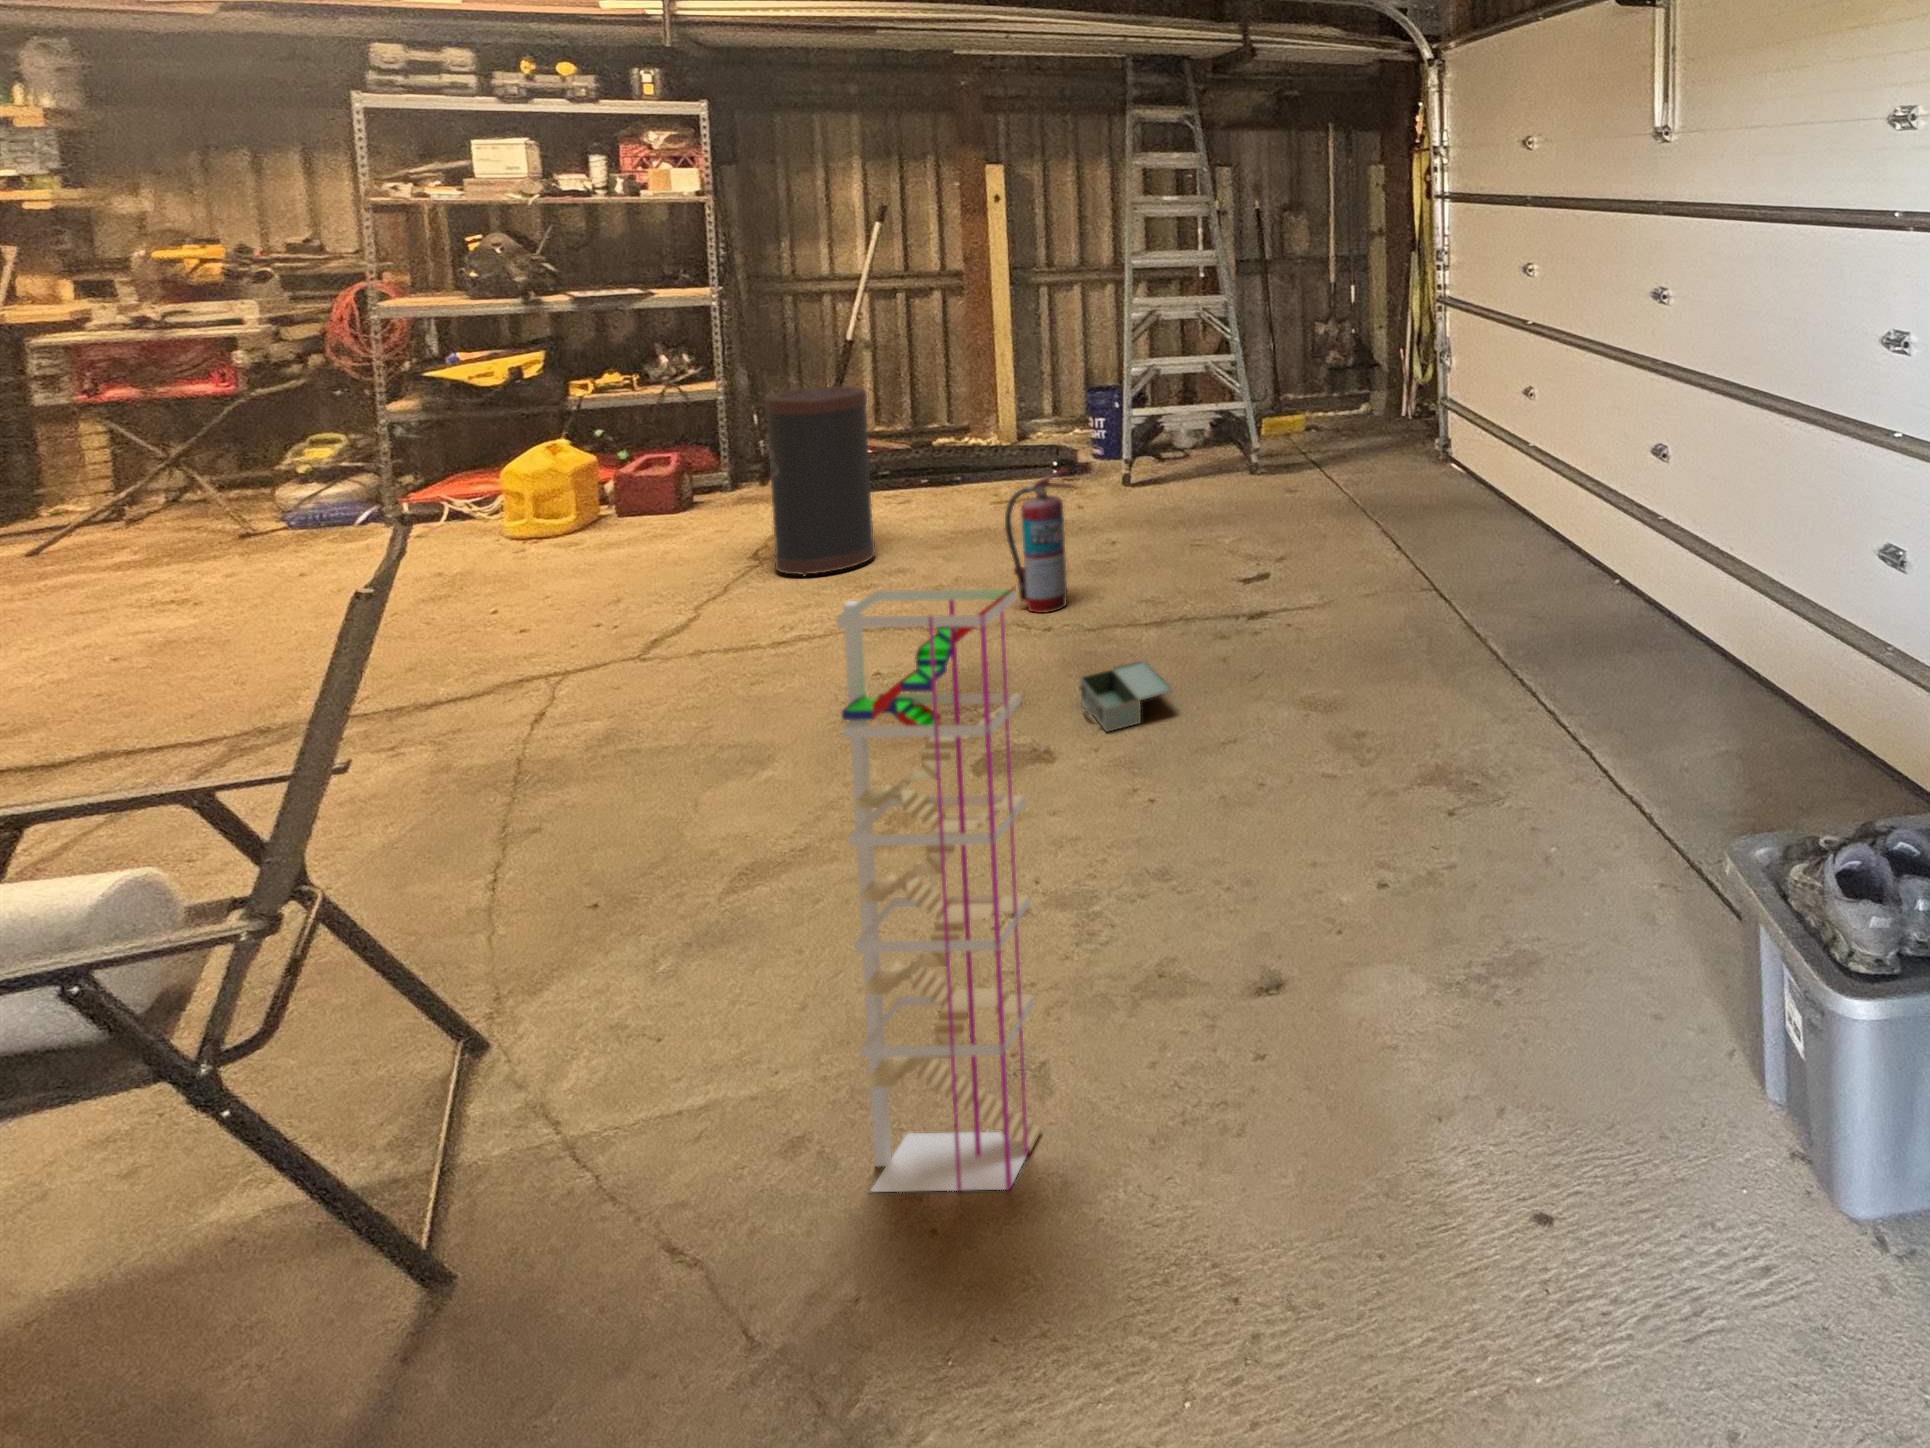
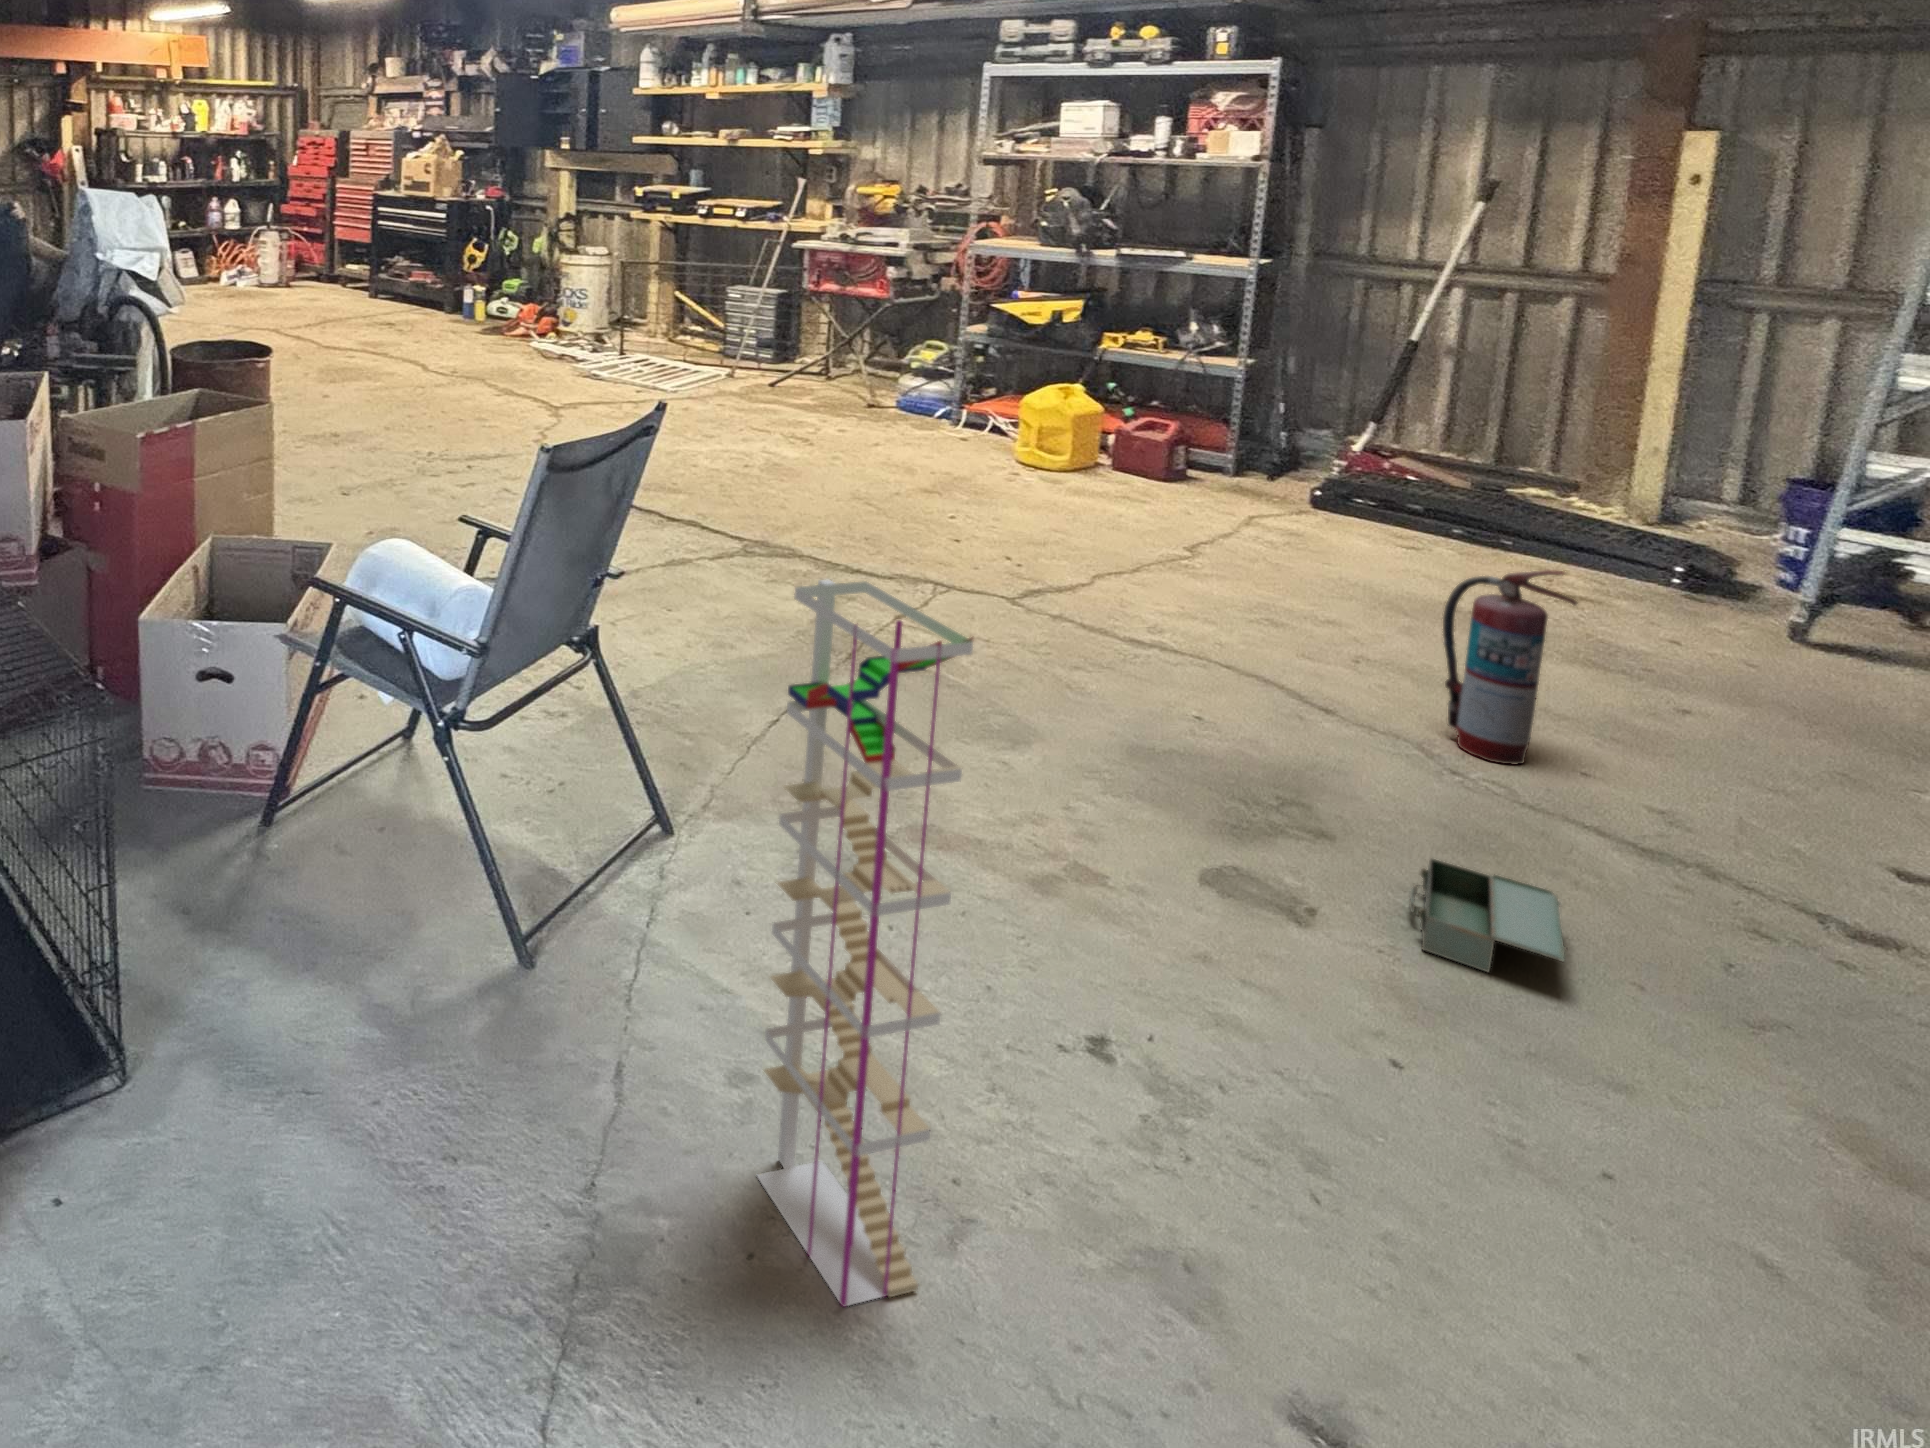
trash can: present [765,386,875,577] -> none [1196,380,1341,600]

